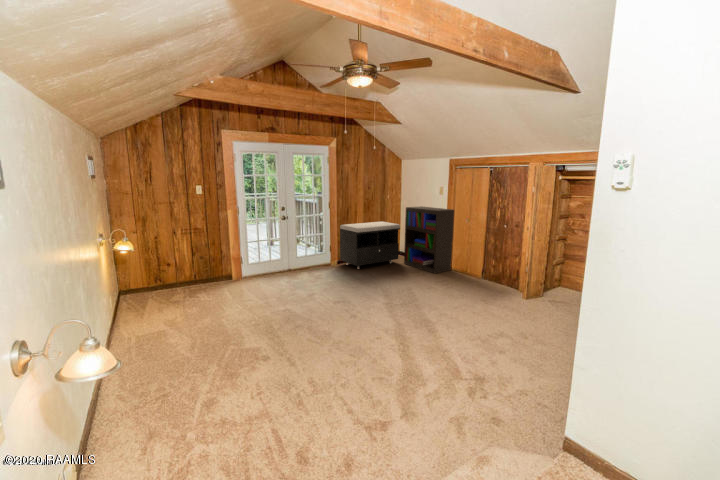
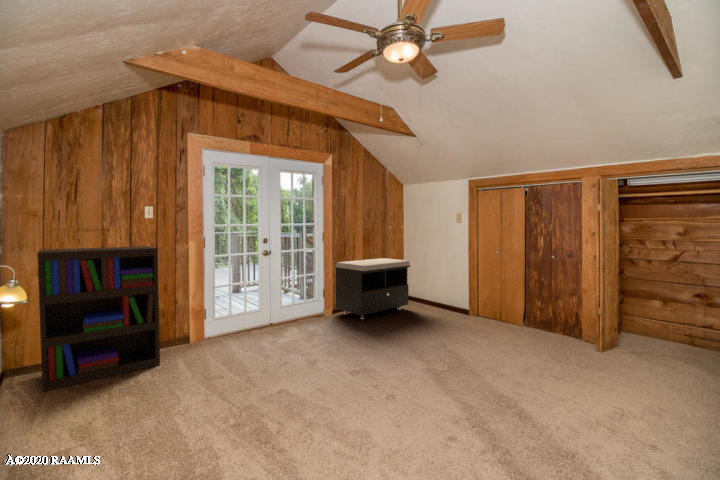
bookshelf: present [404,206,454,273] -> present [37,246,160,391]

